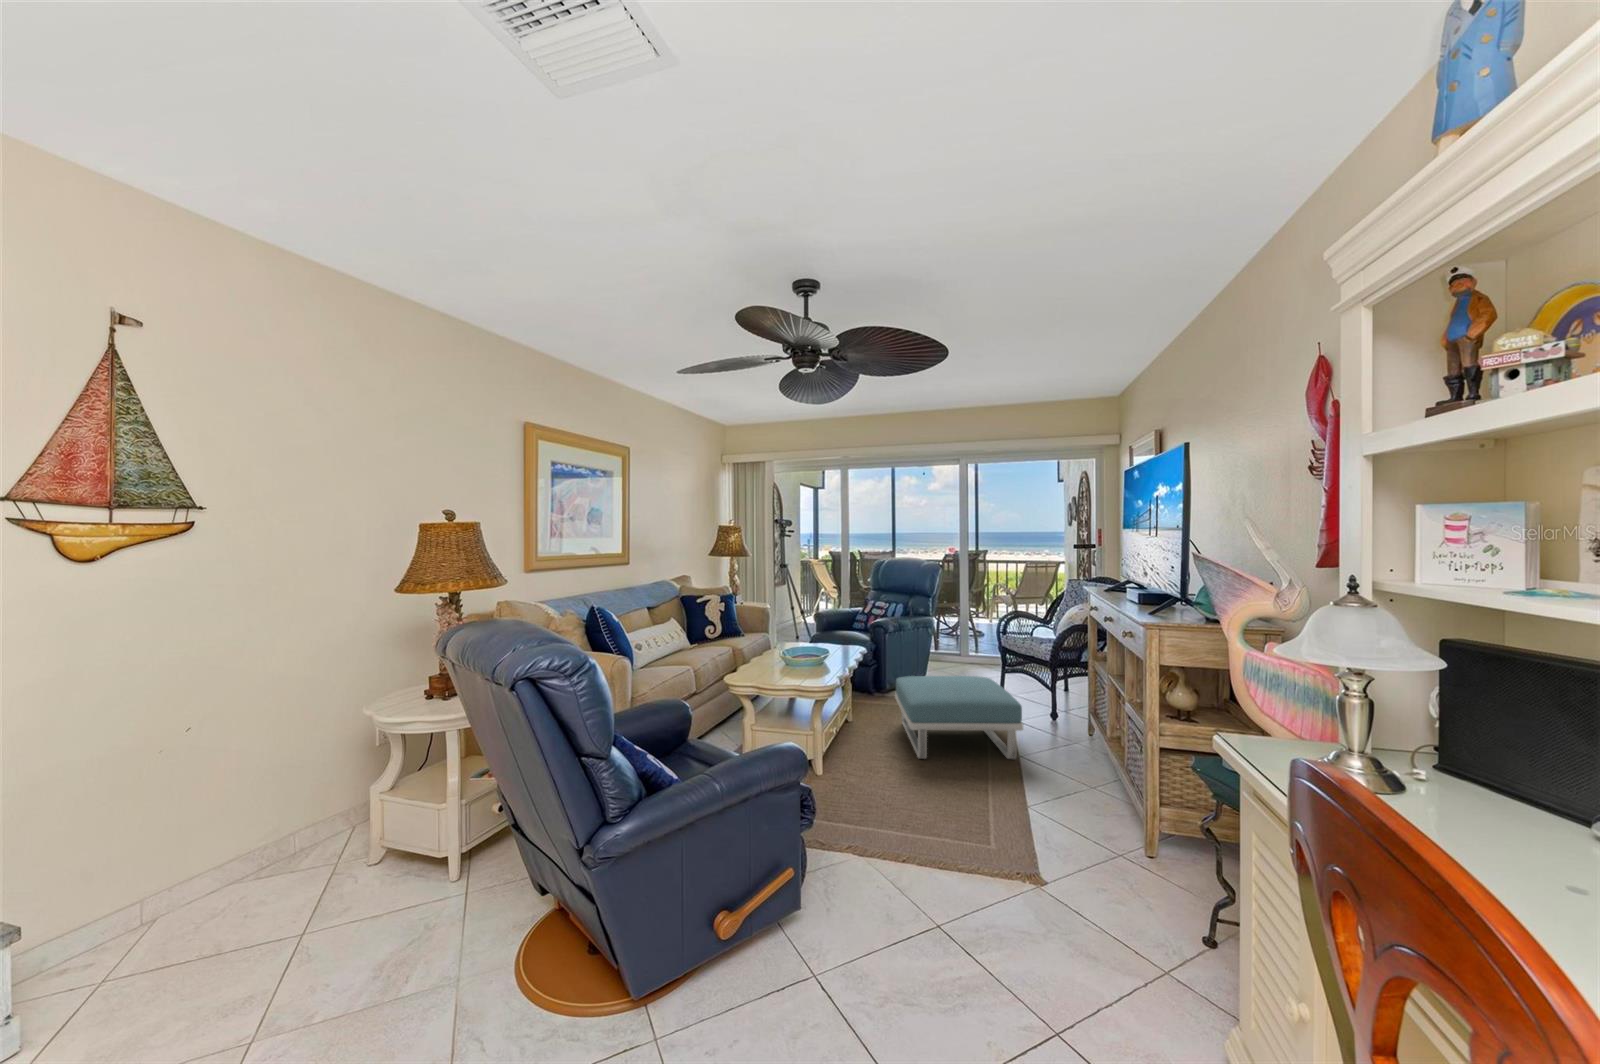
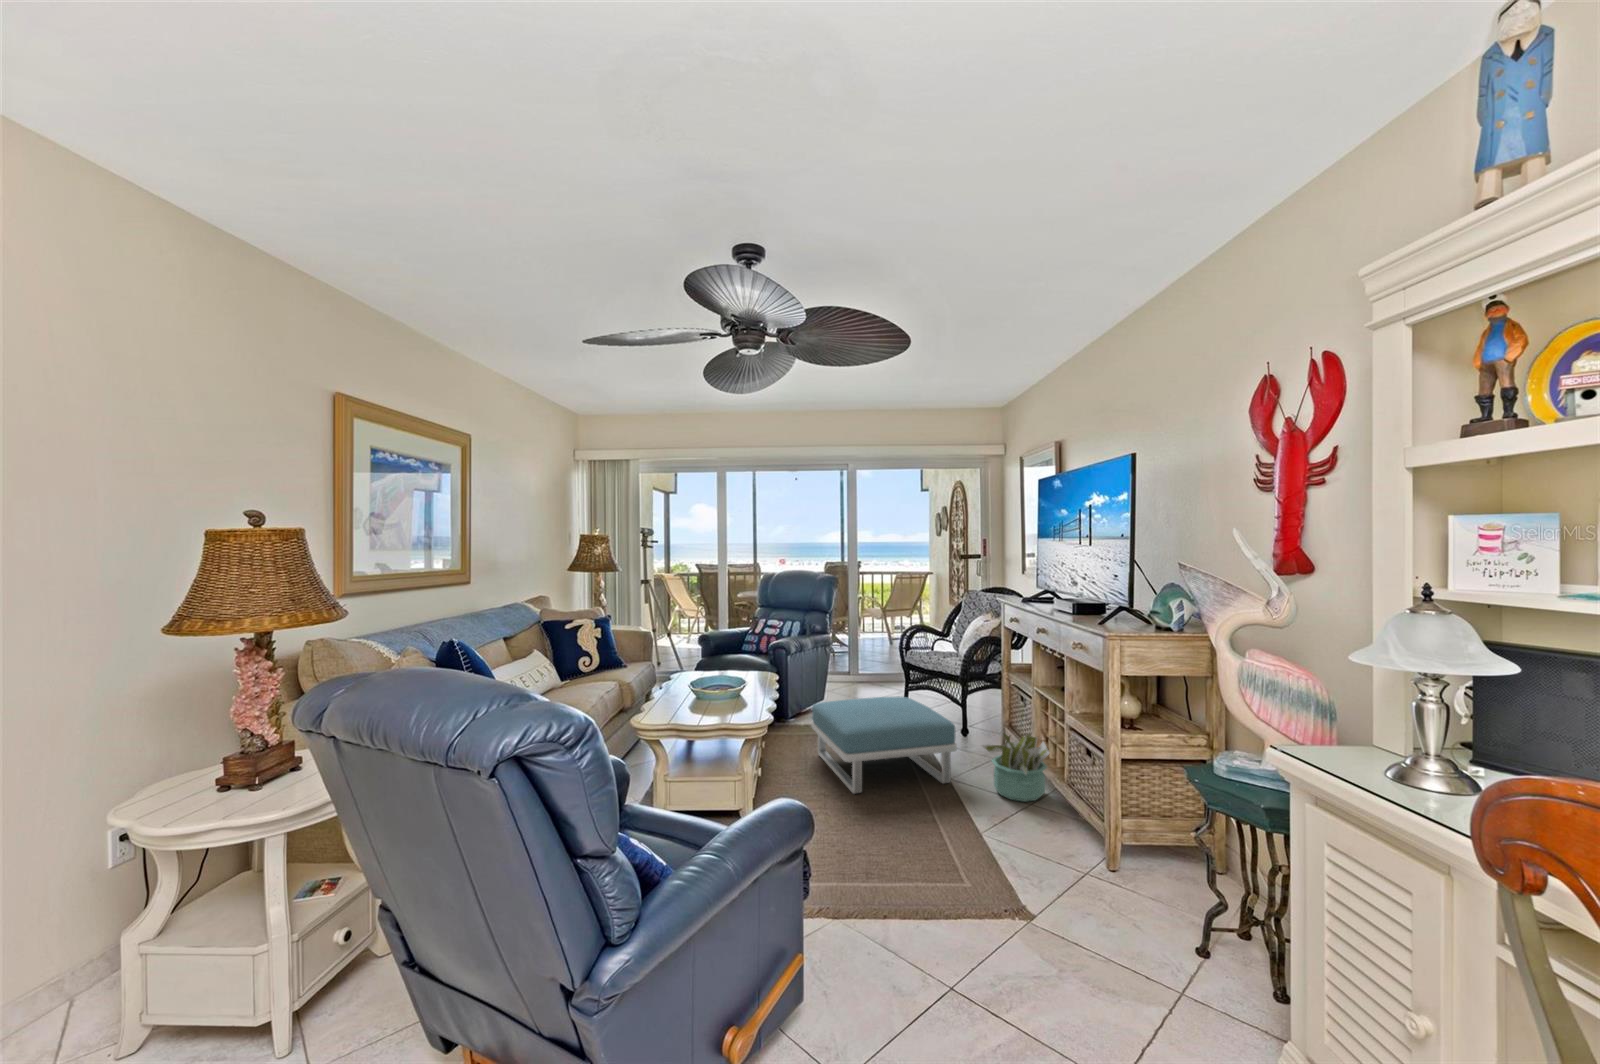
decorative plant: none [1047,716,1112,784] -> present [982,734,1049,802]

